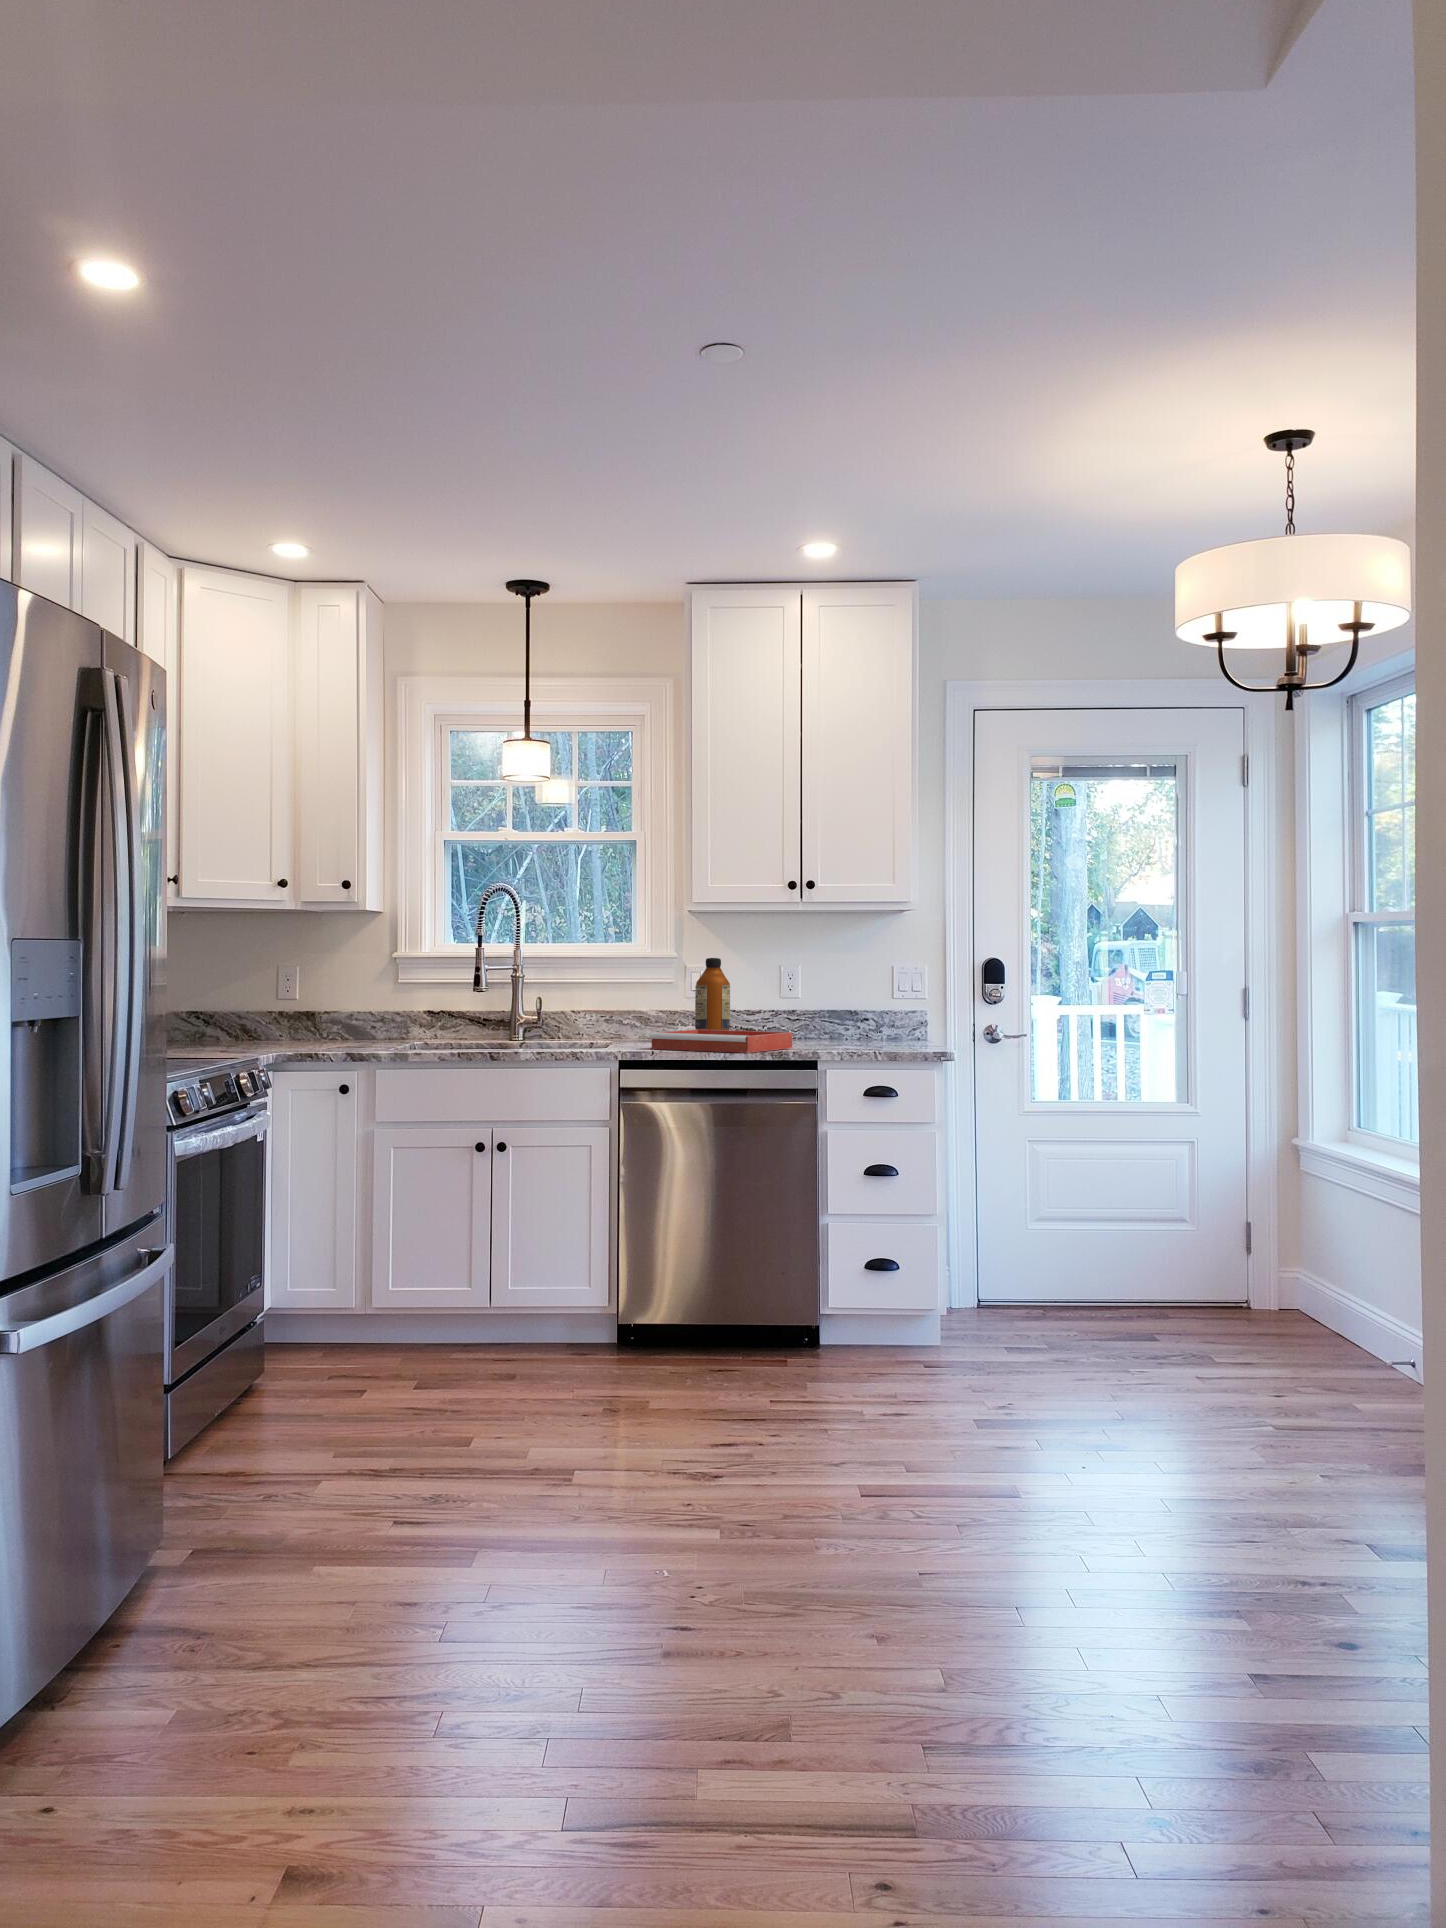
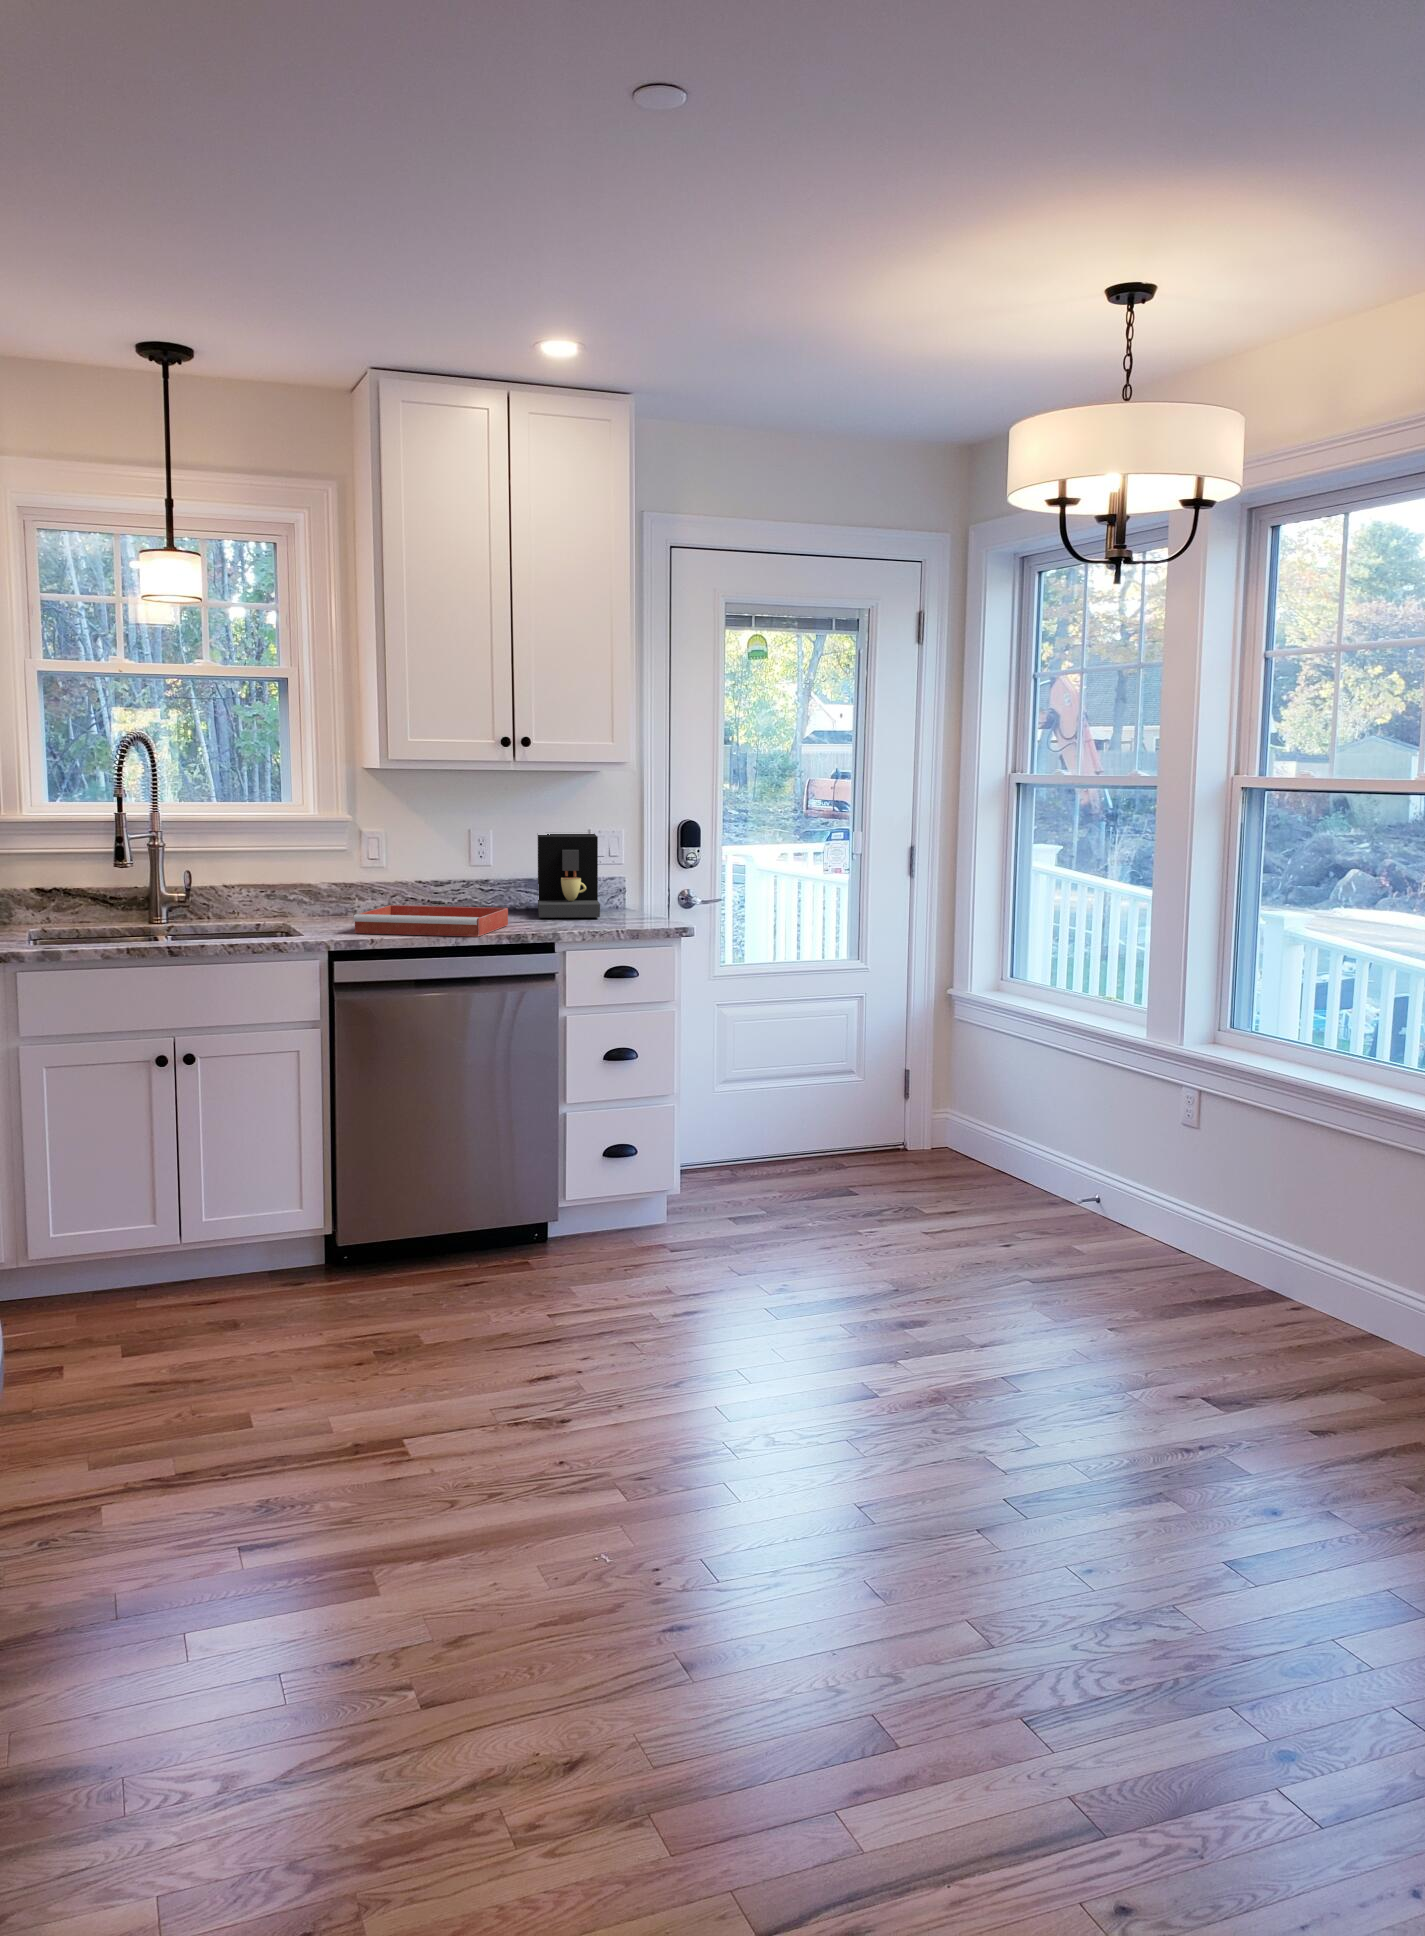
bottle: present [695,958,730,1030] -> none [377,822,417,917]
coffee maker: none [831,971,903,1045] -> present [538,834,600,918]

